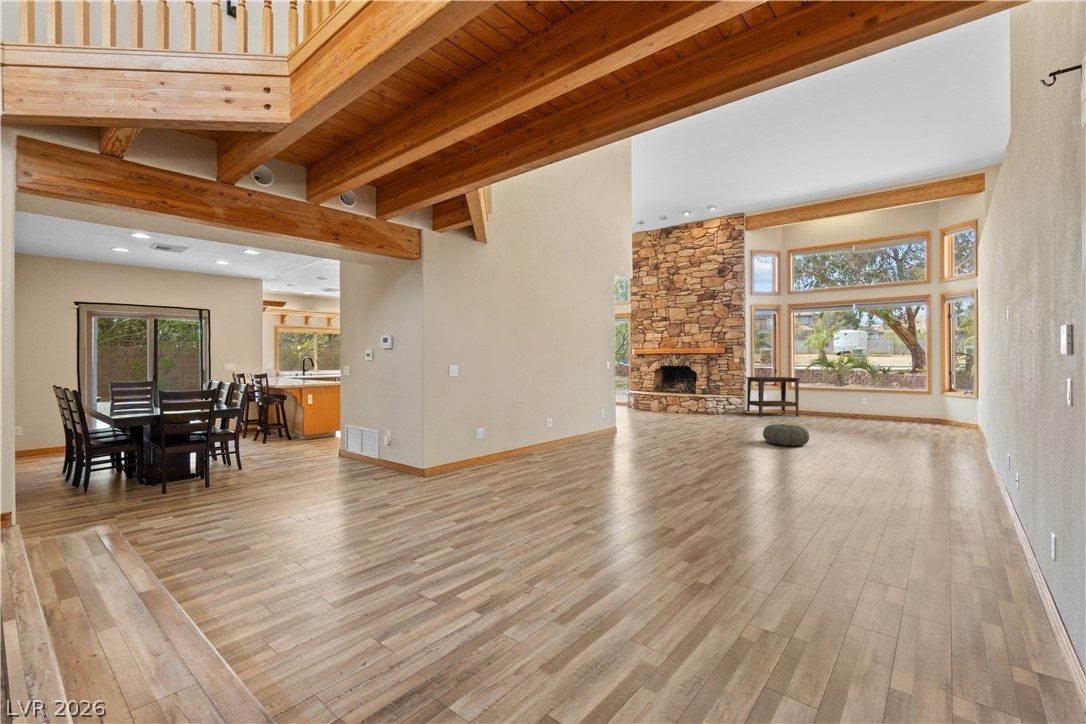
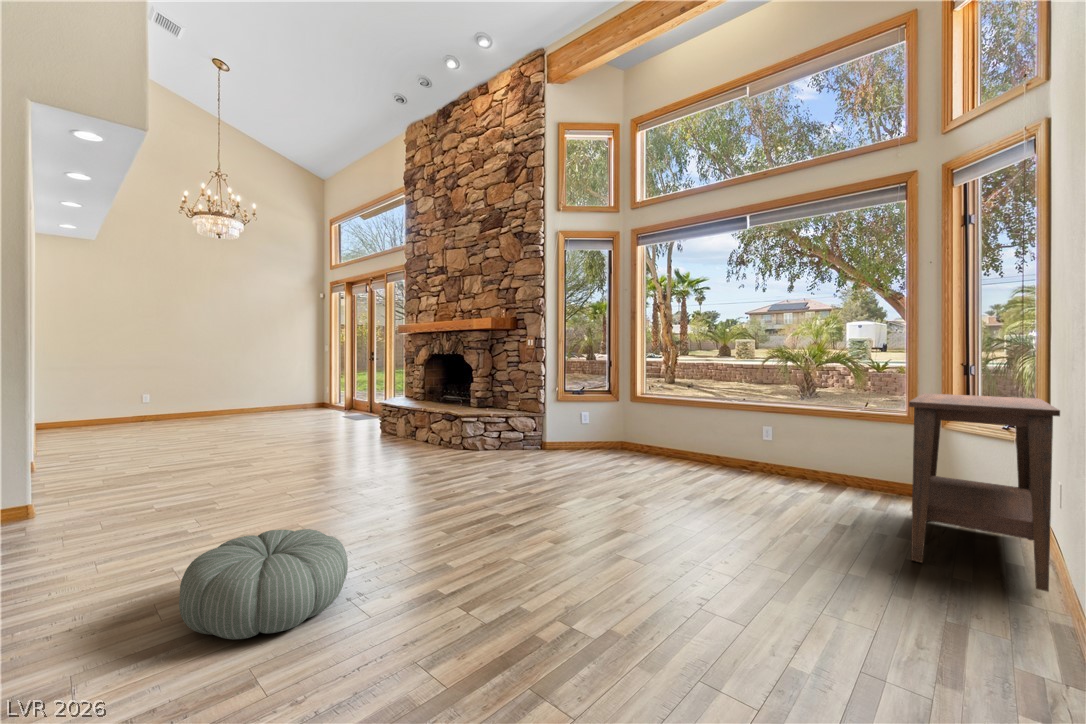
side table: present [746,377,800,417] -> present [909,393,1060,592]

